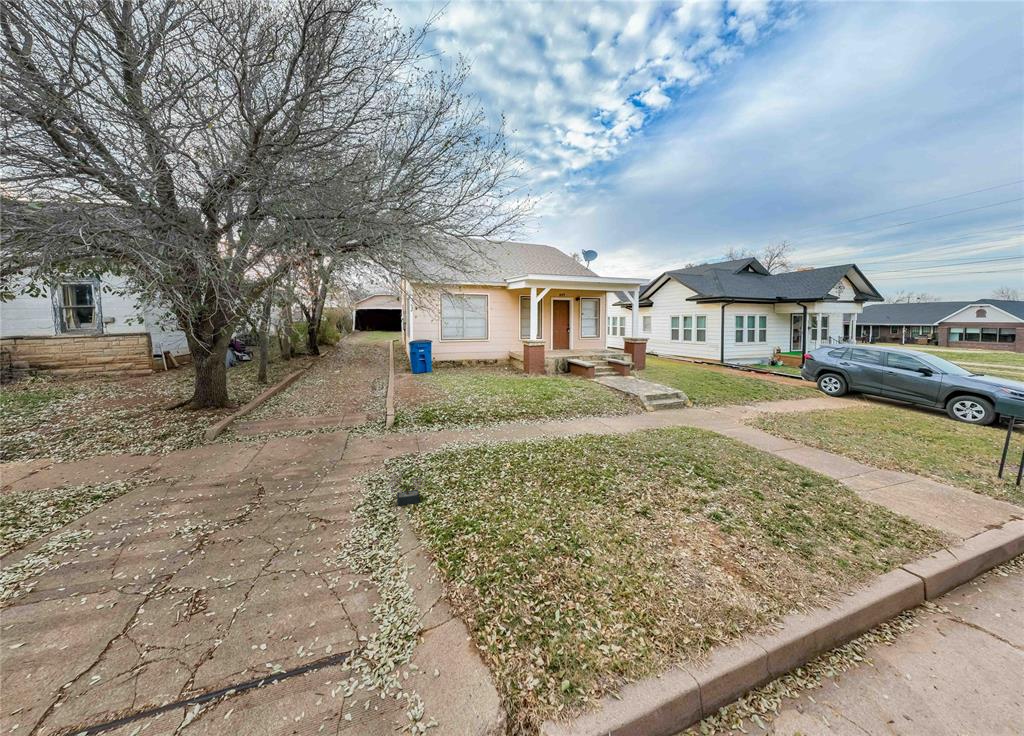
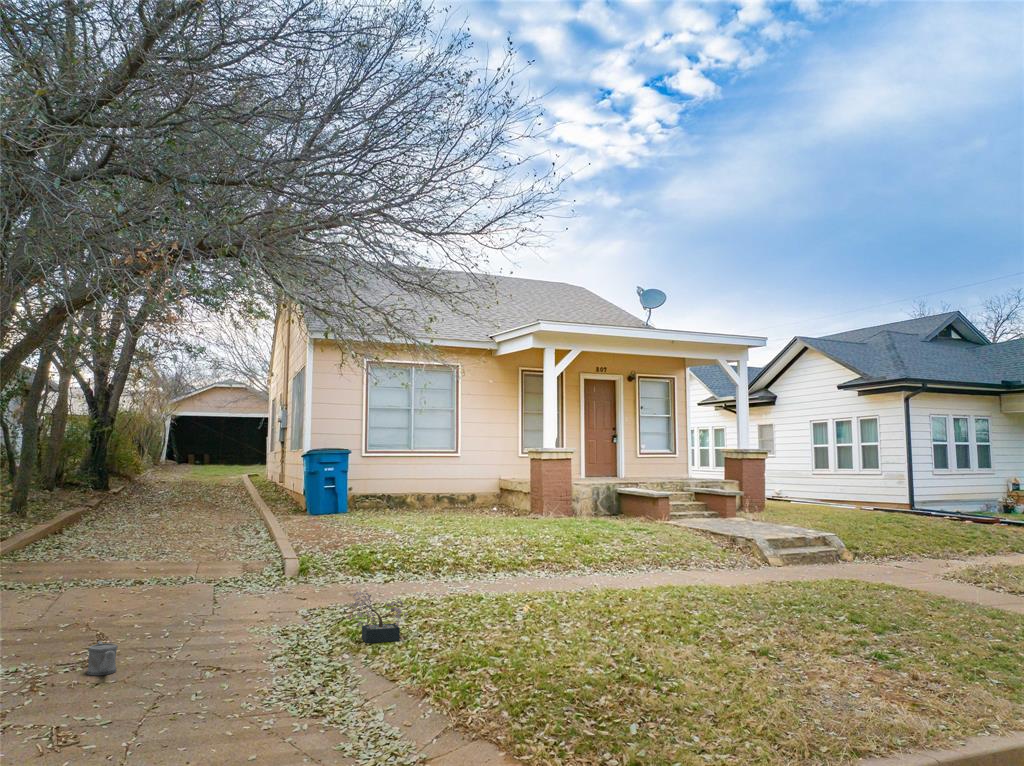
watering can: none [205,523,227,551] -> present [87,641,118,675]

